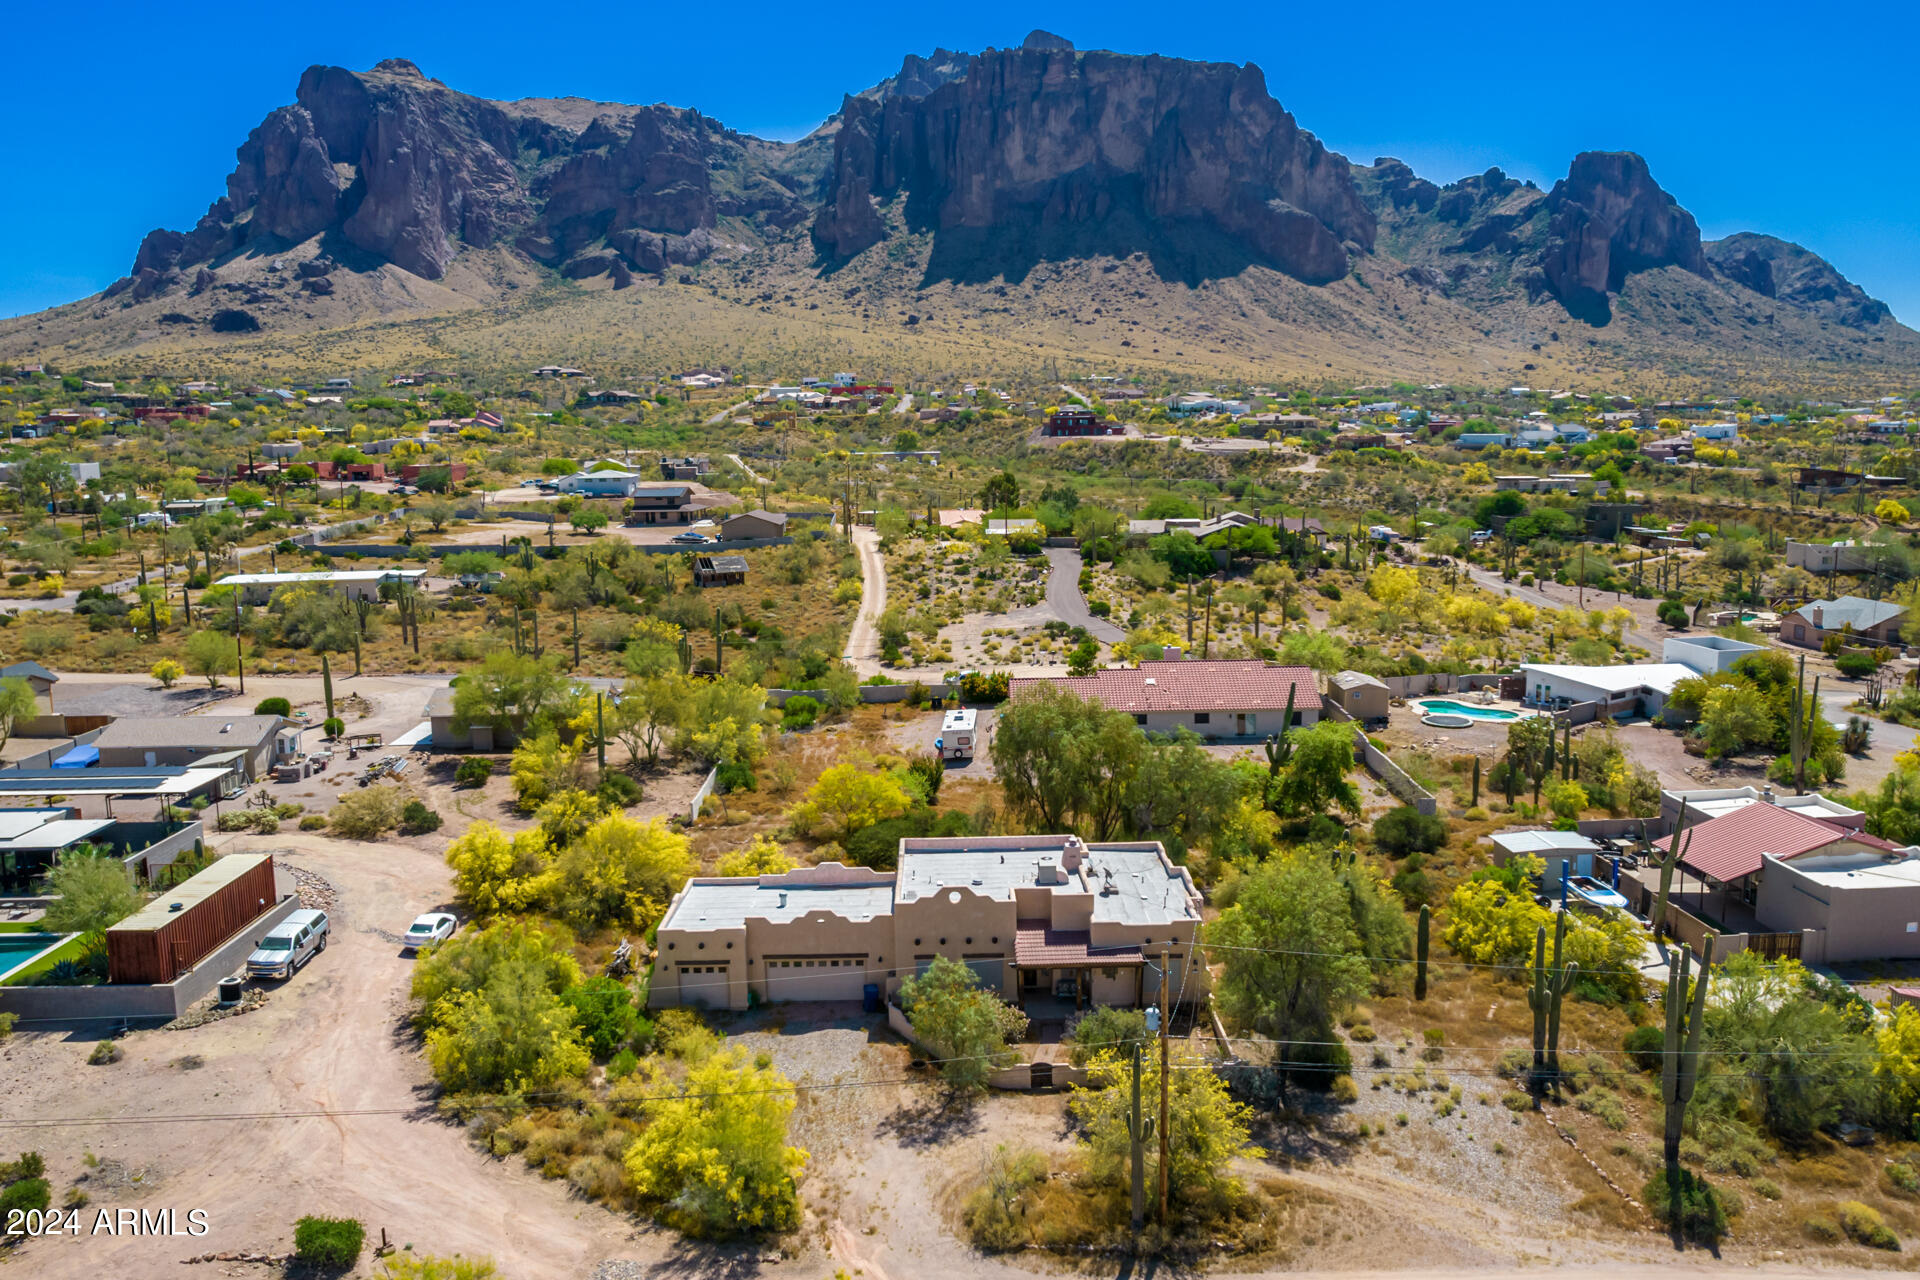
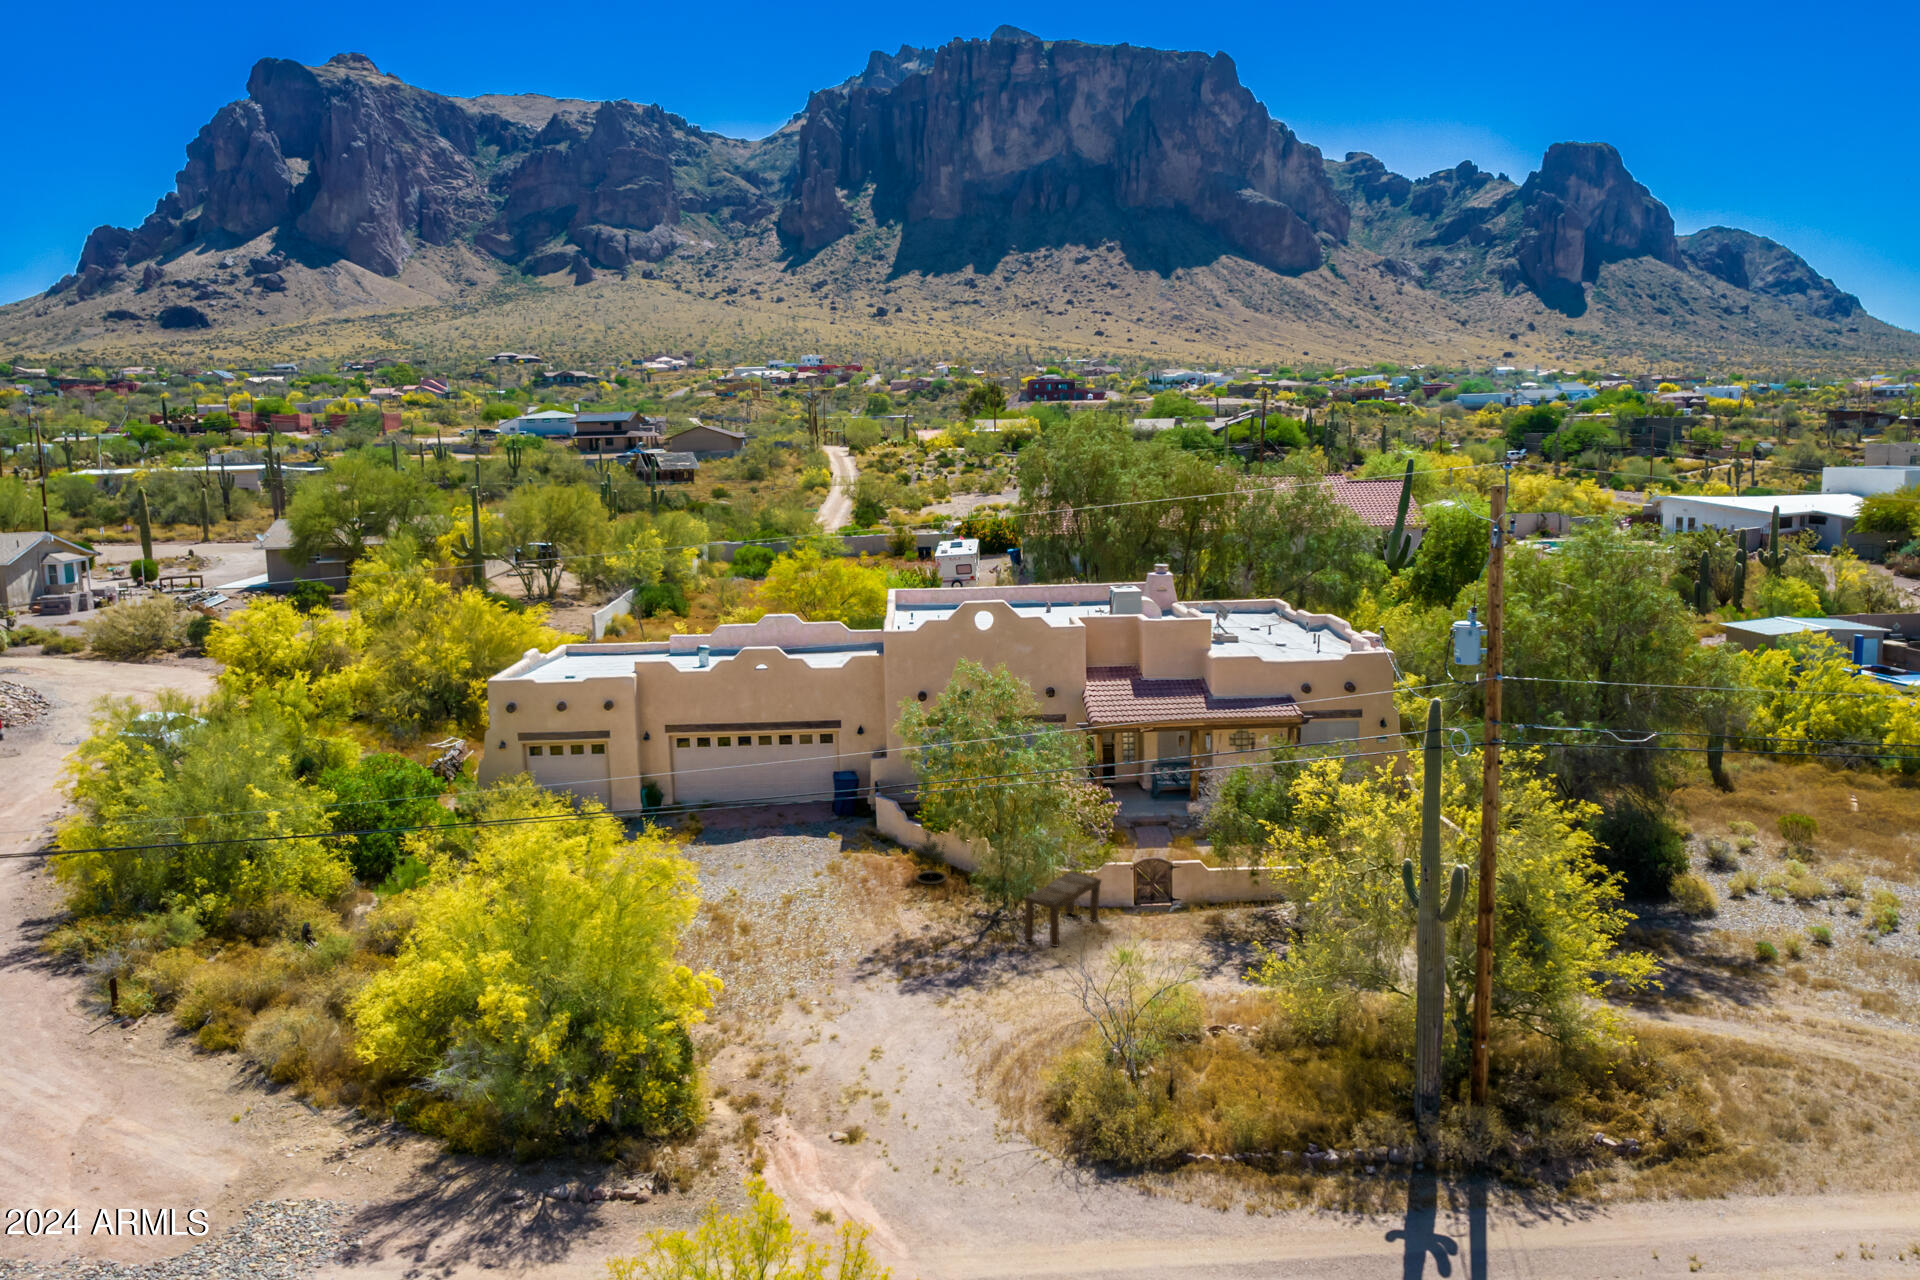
bench: none [968,1070,1012,1118] -> present [1024,871,1101,947]

